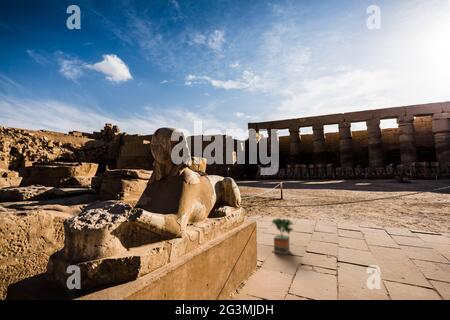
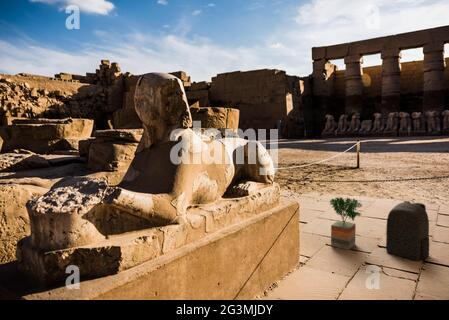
backpack: none [309,220,337,260] -> present [386,201,429,260]

